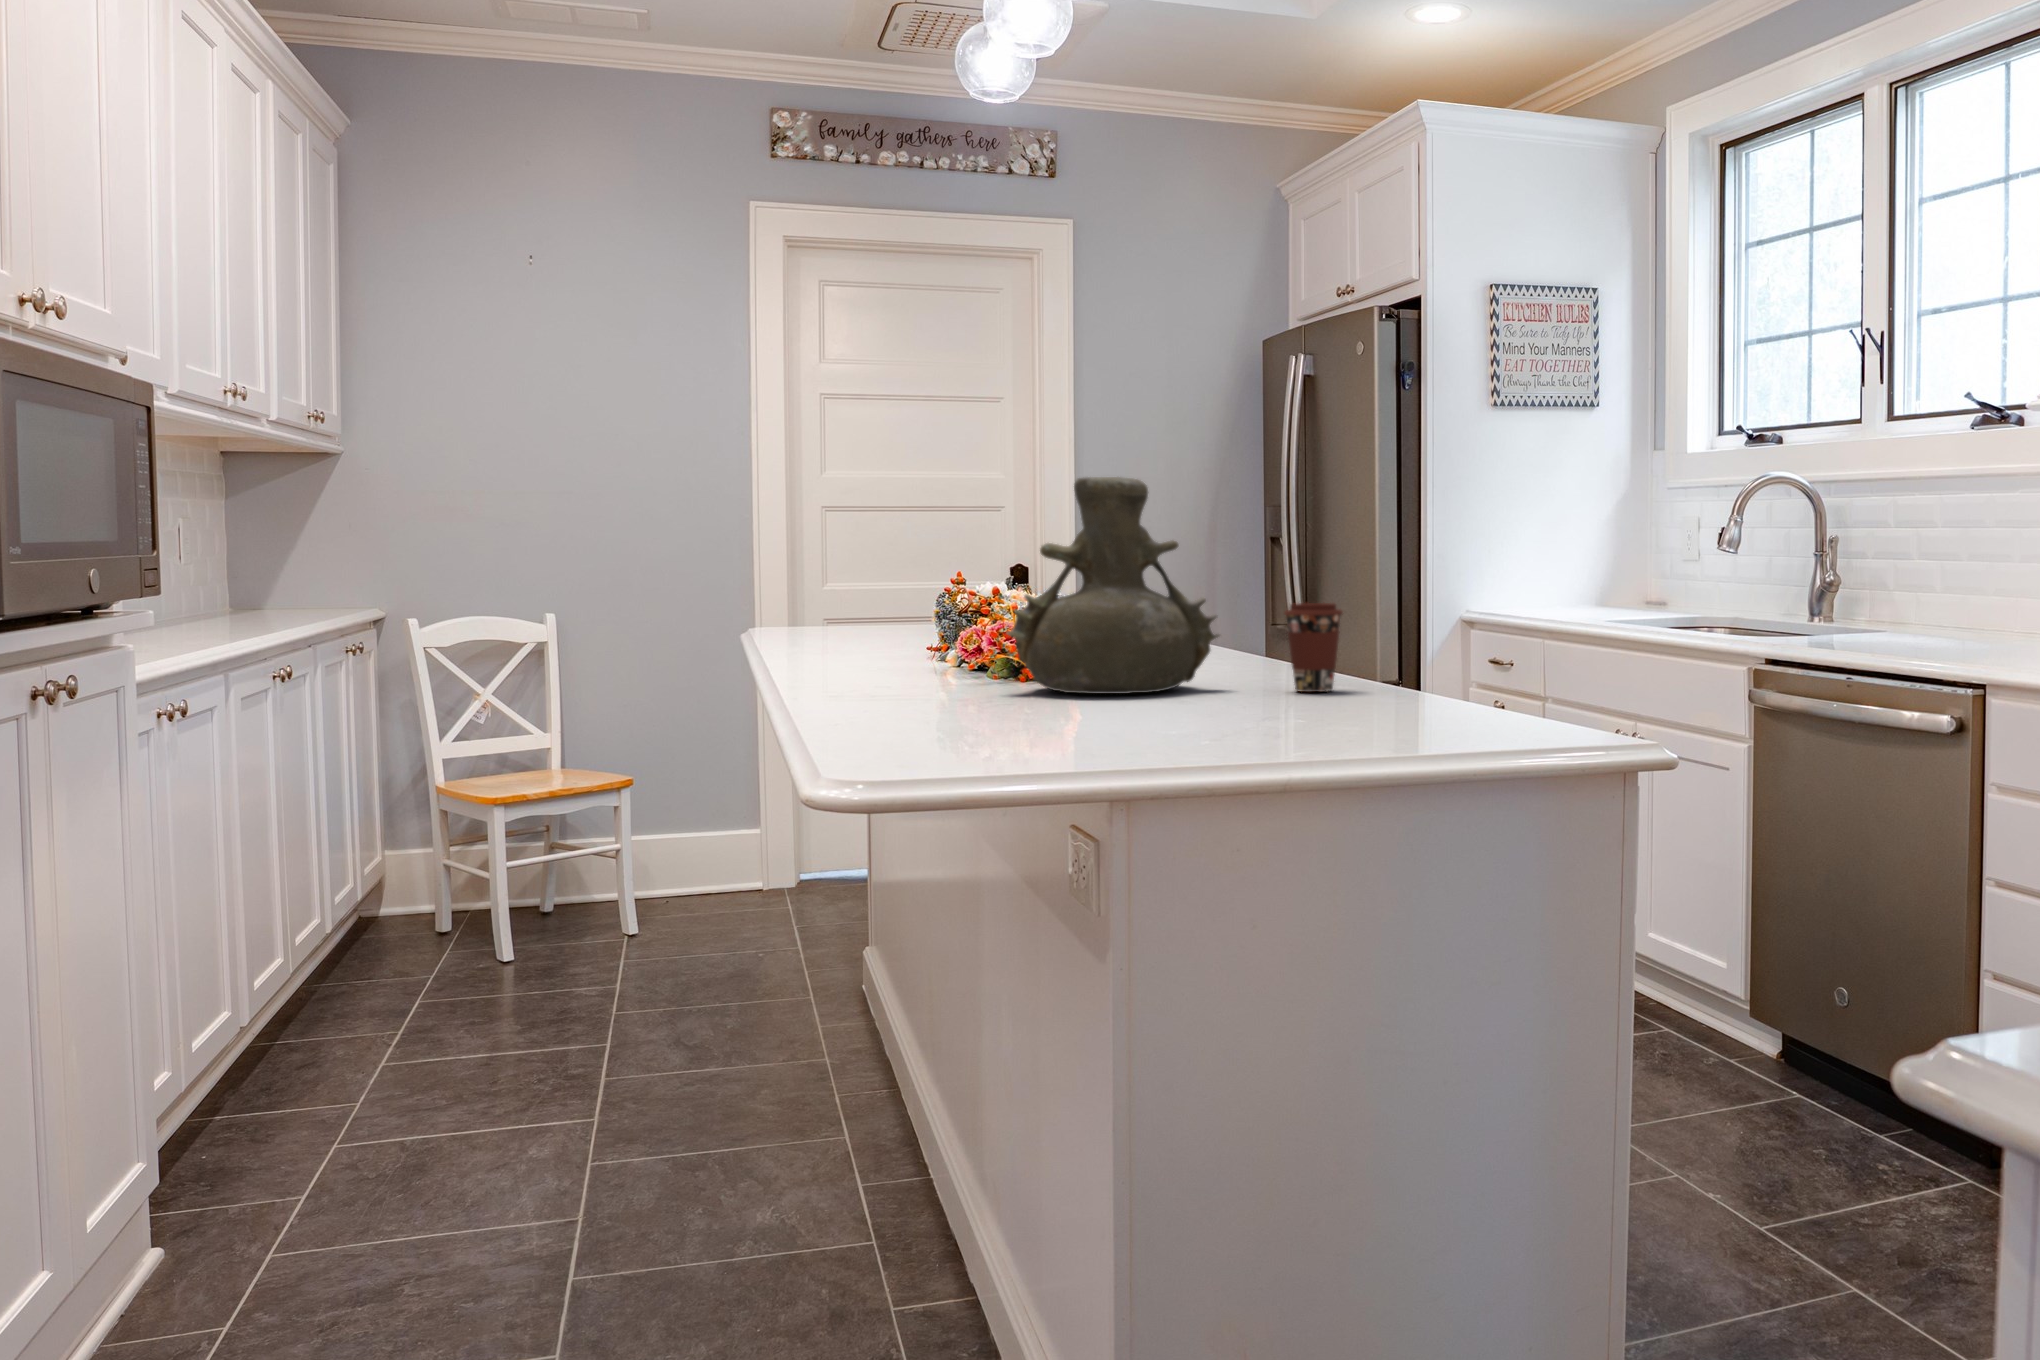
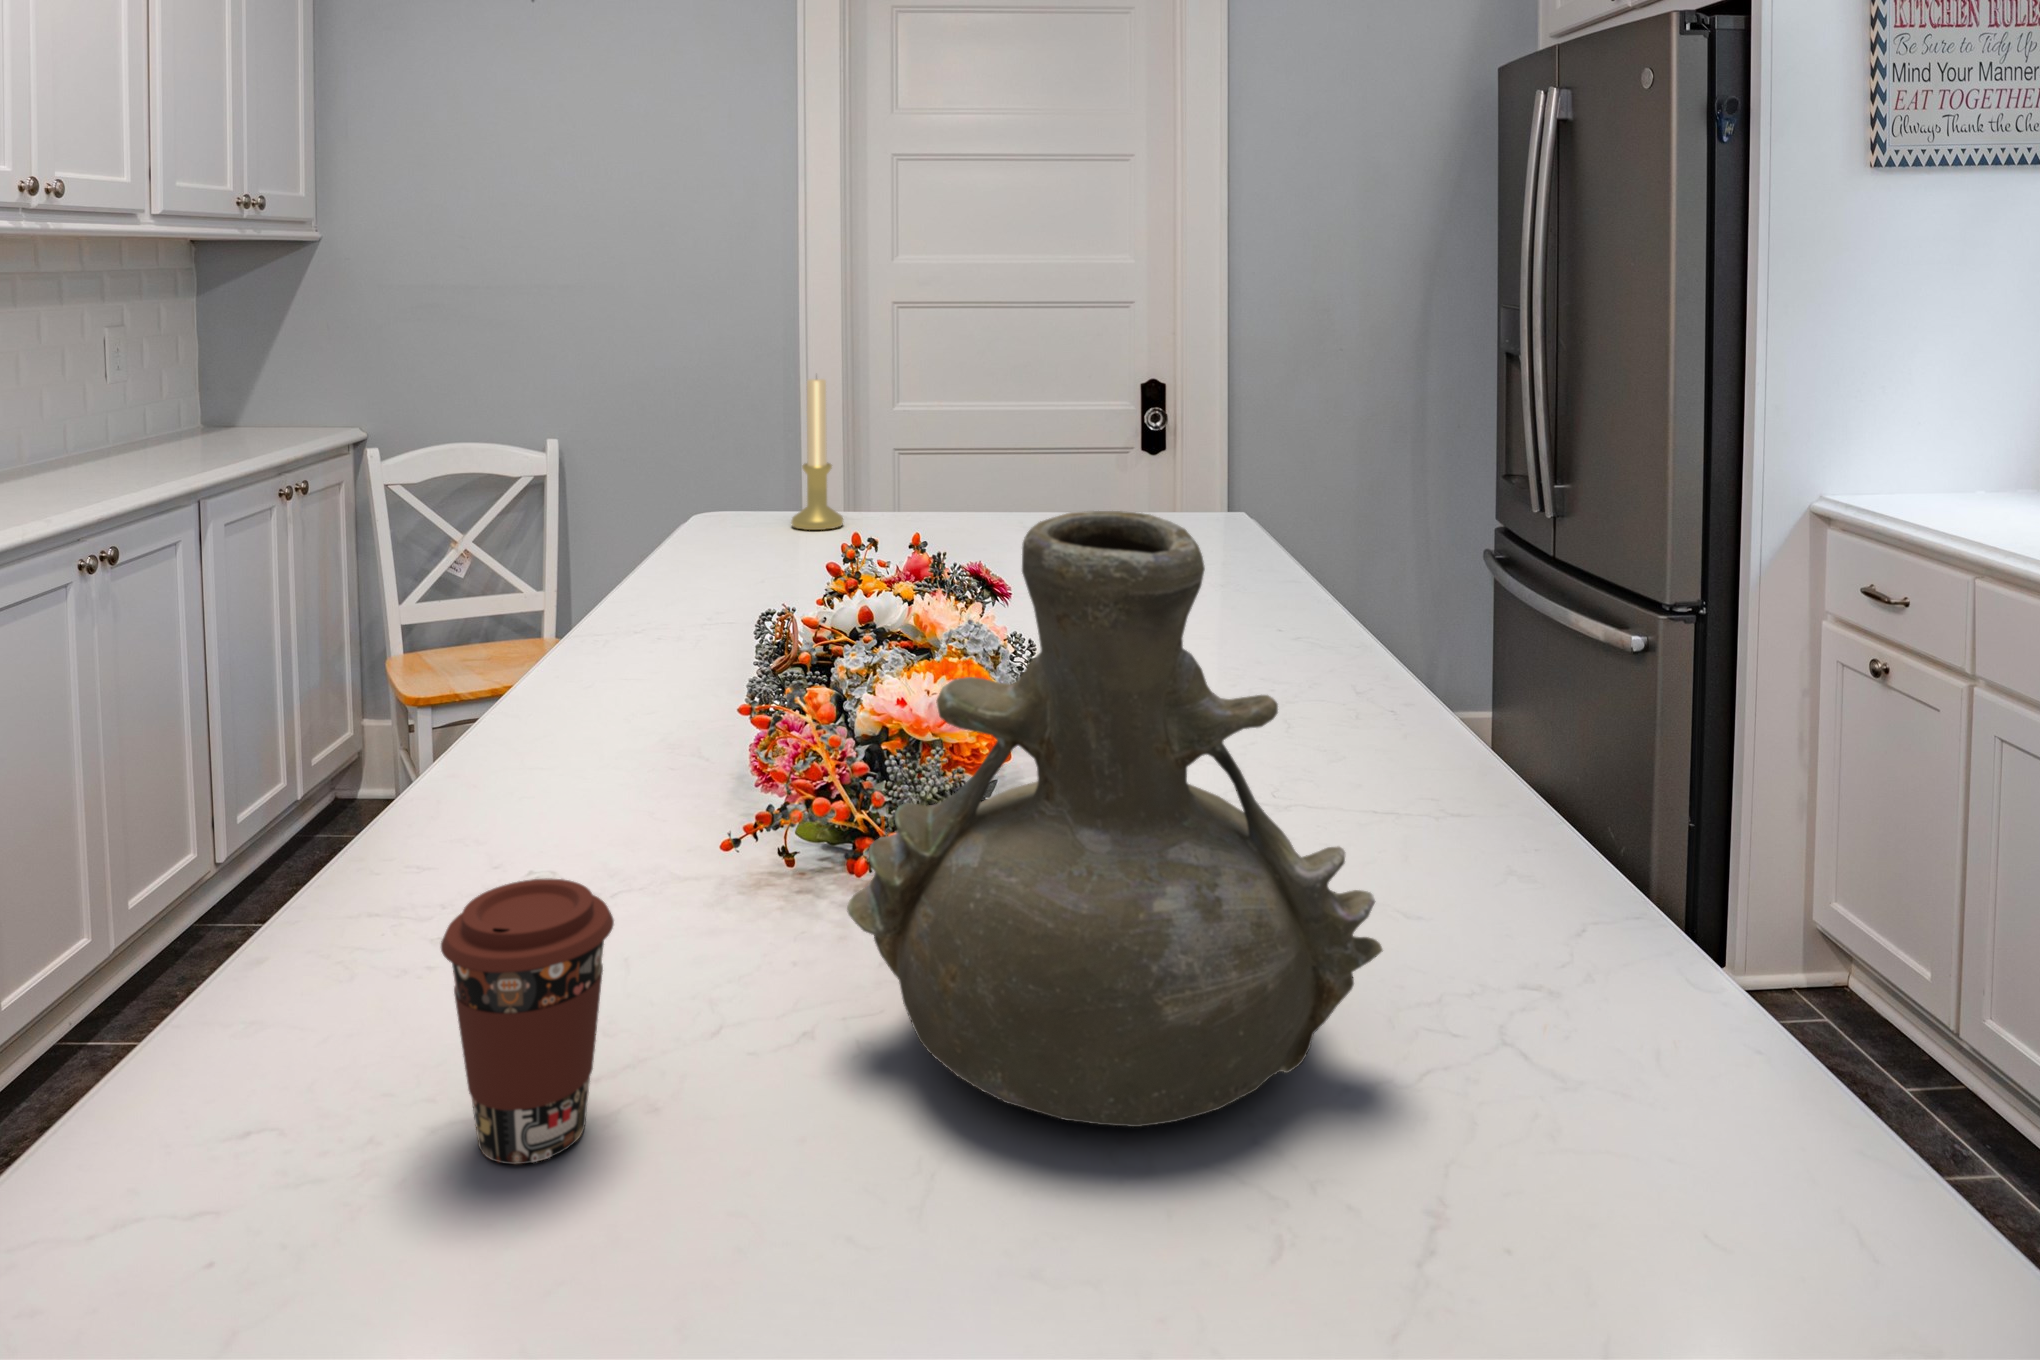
candle holder: none [804,531,842,639] -> present [791,379,844,530]
coffee cup: present [1284,603,1342,692] -> present [441,879,614,1164]

